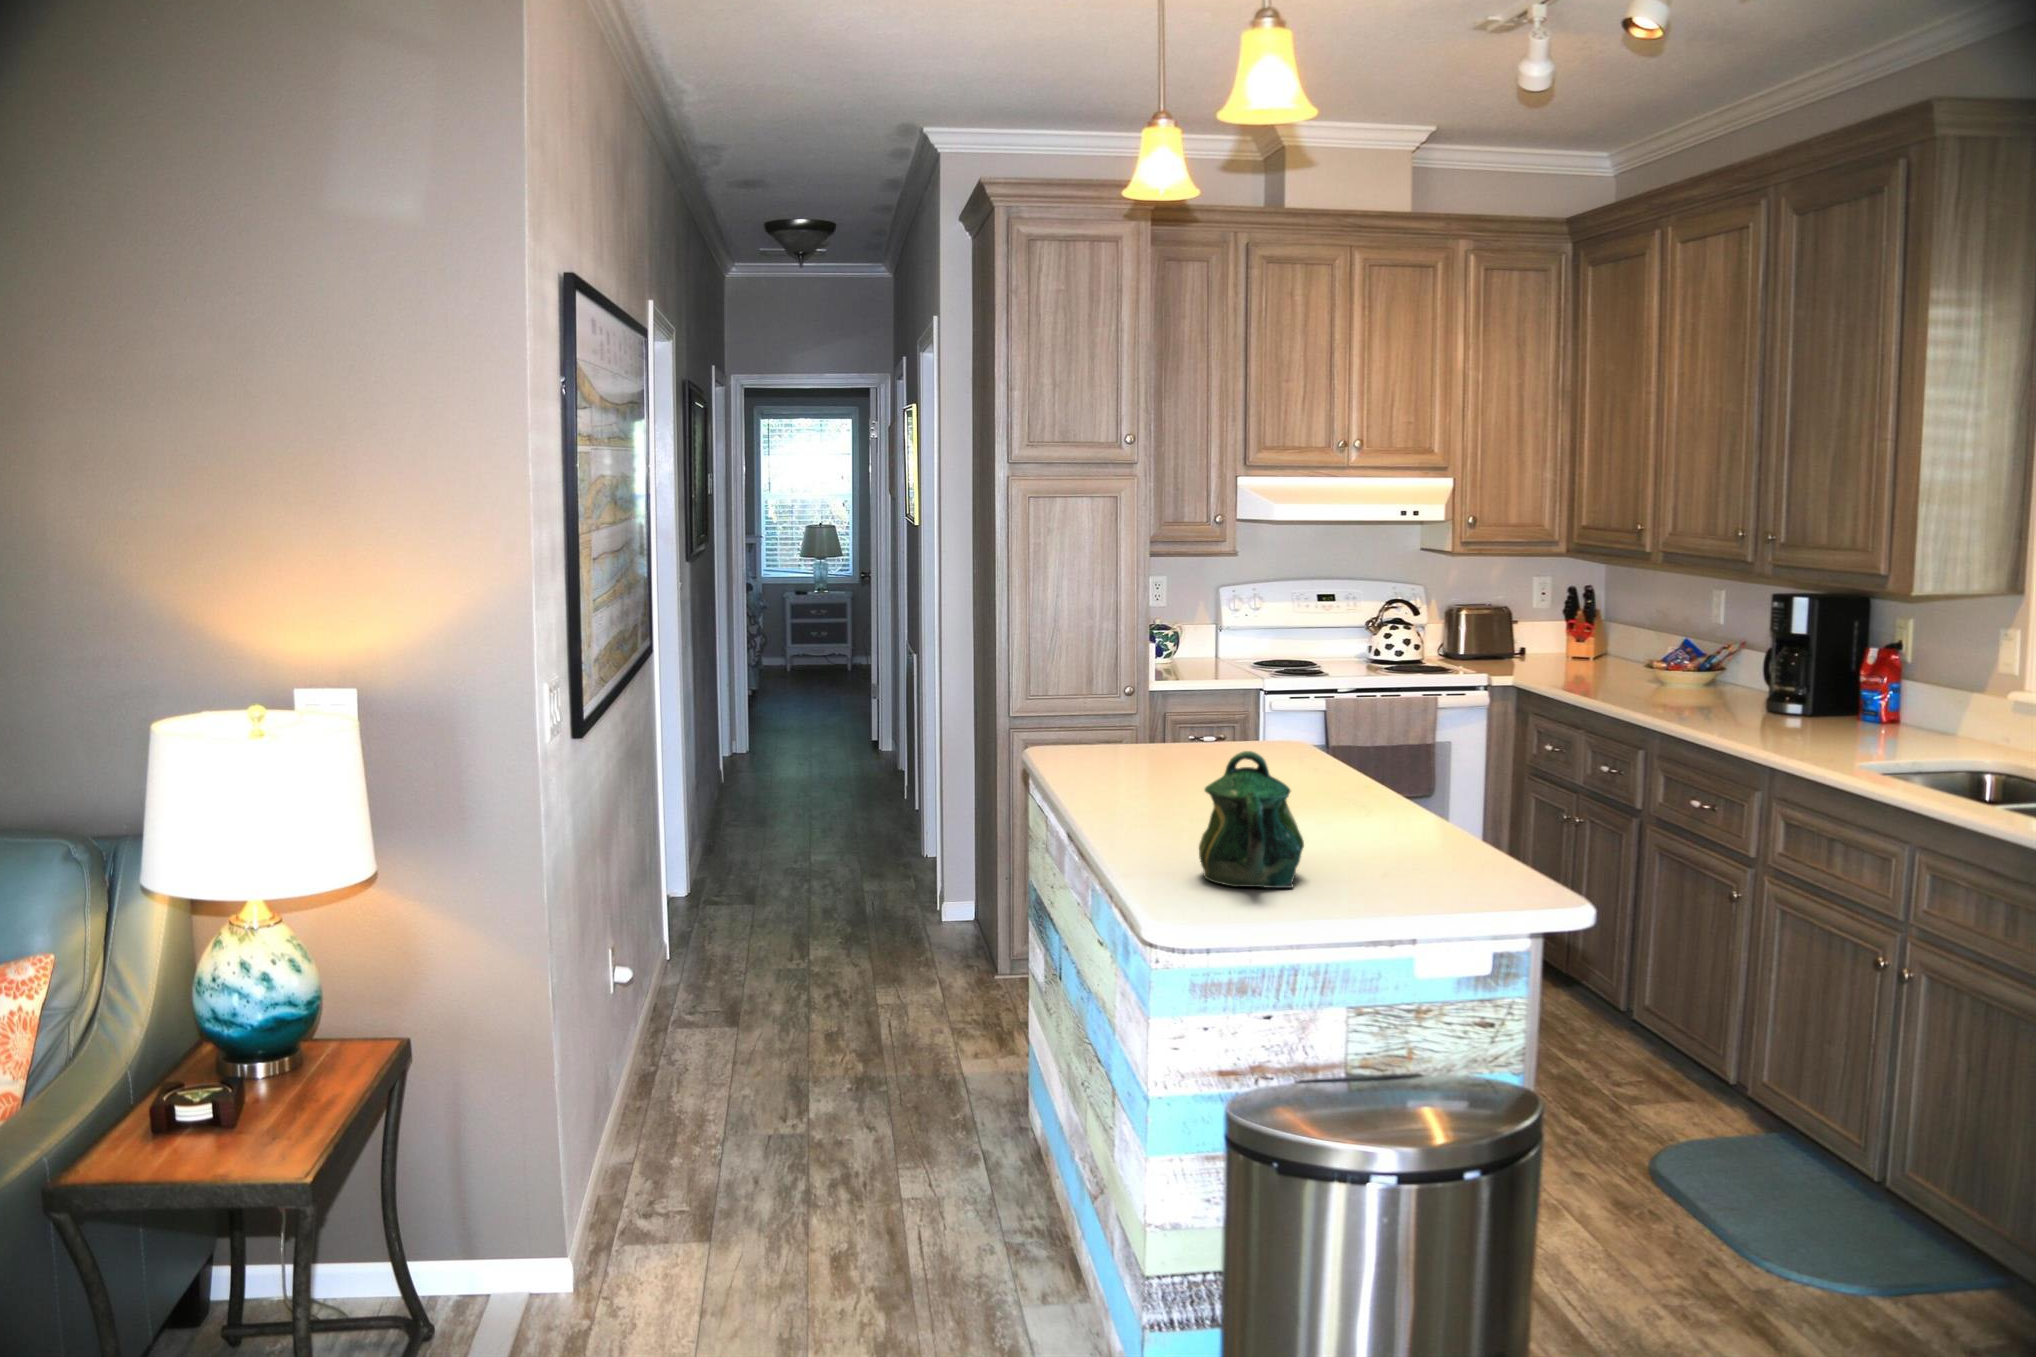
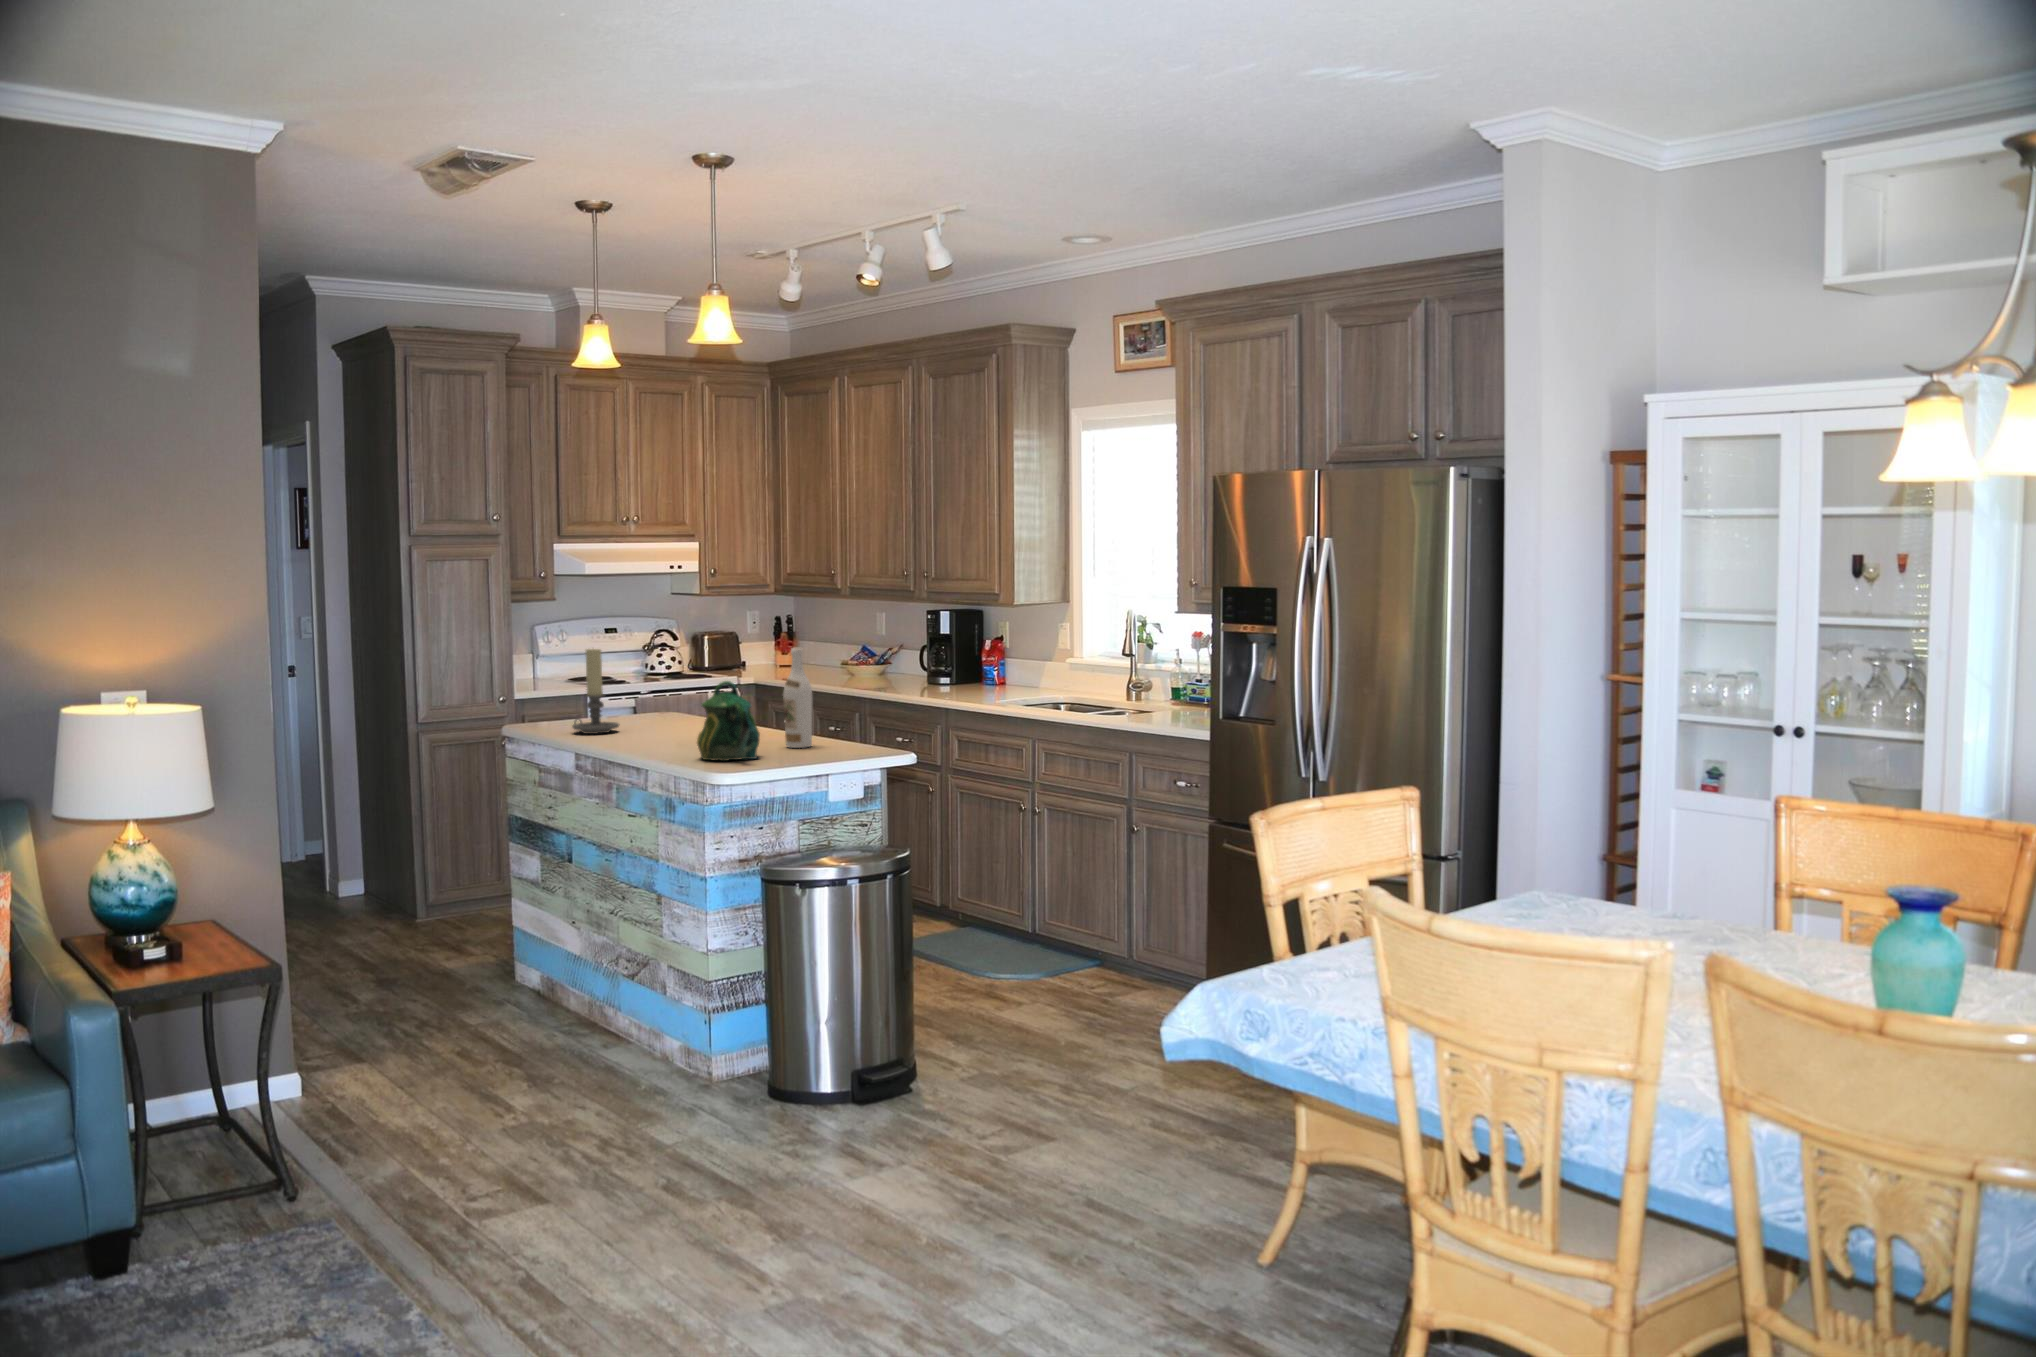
candle holder: none [1112,658,1179,787] -> present [572,649,619,734]
wine bottle: none [1367,695,1417,866] -> present [783,648,812,748]

